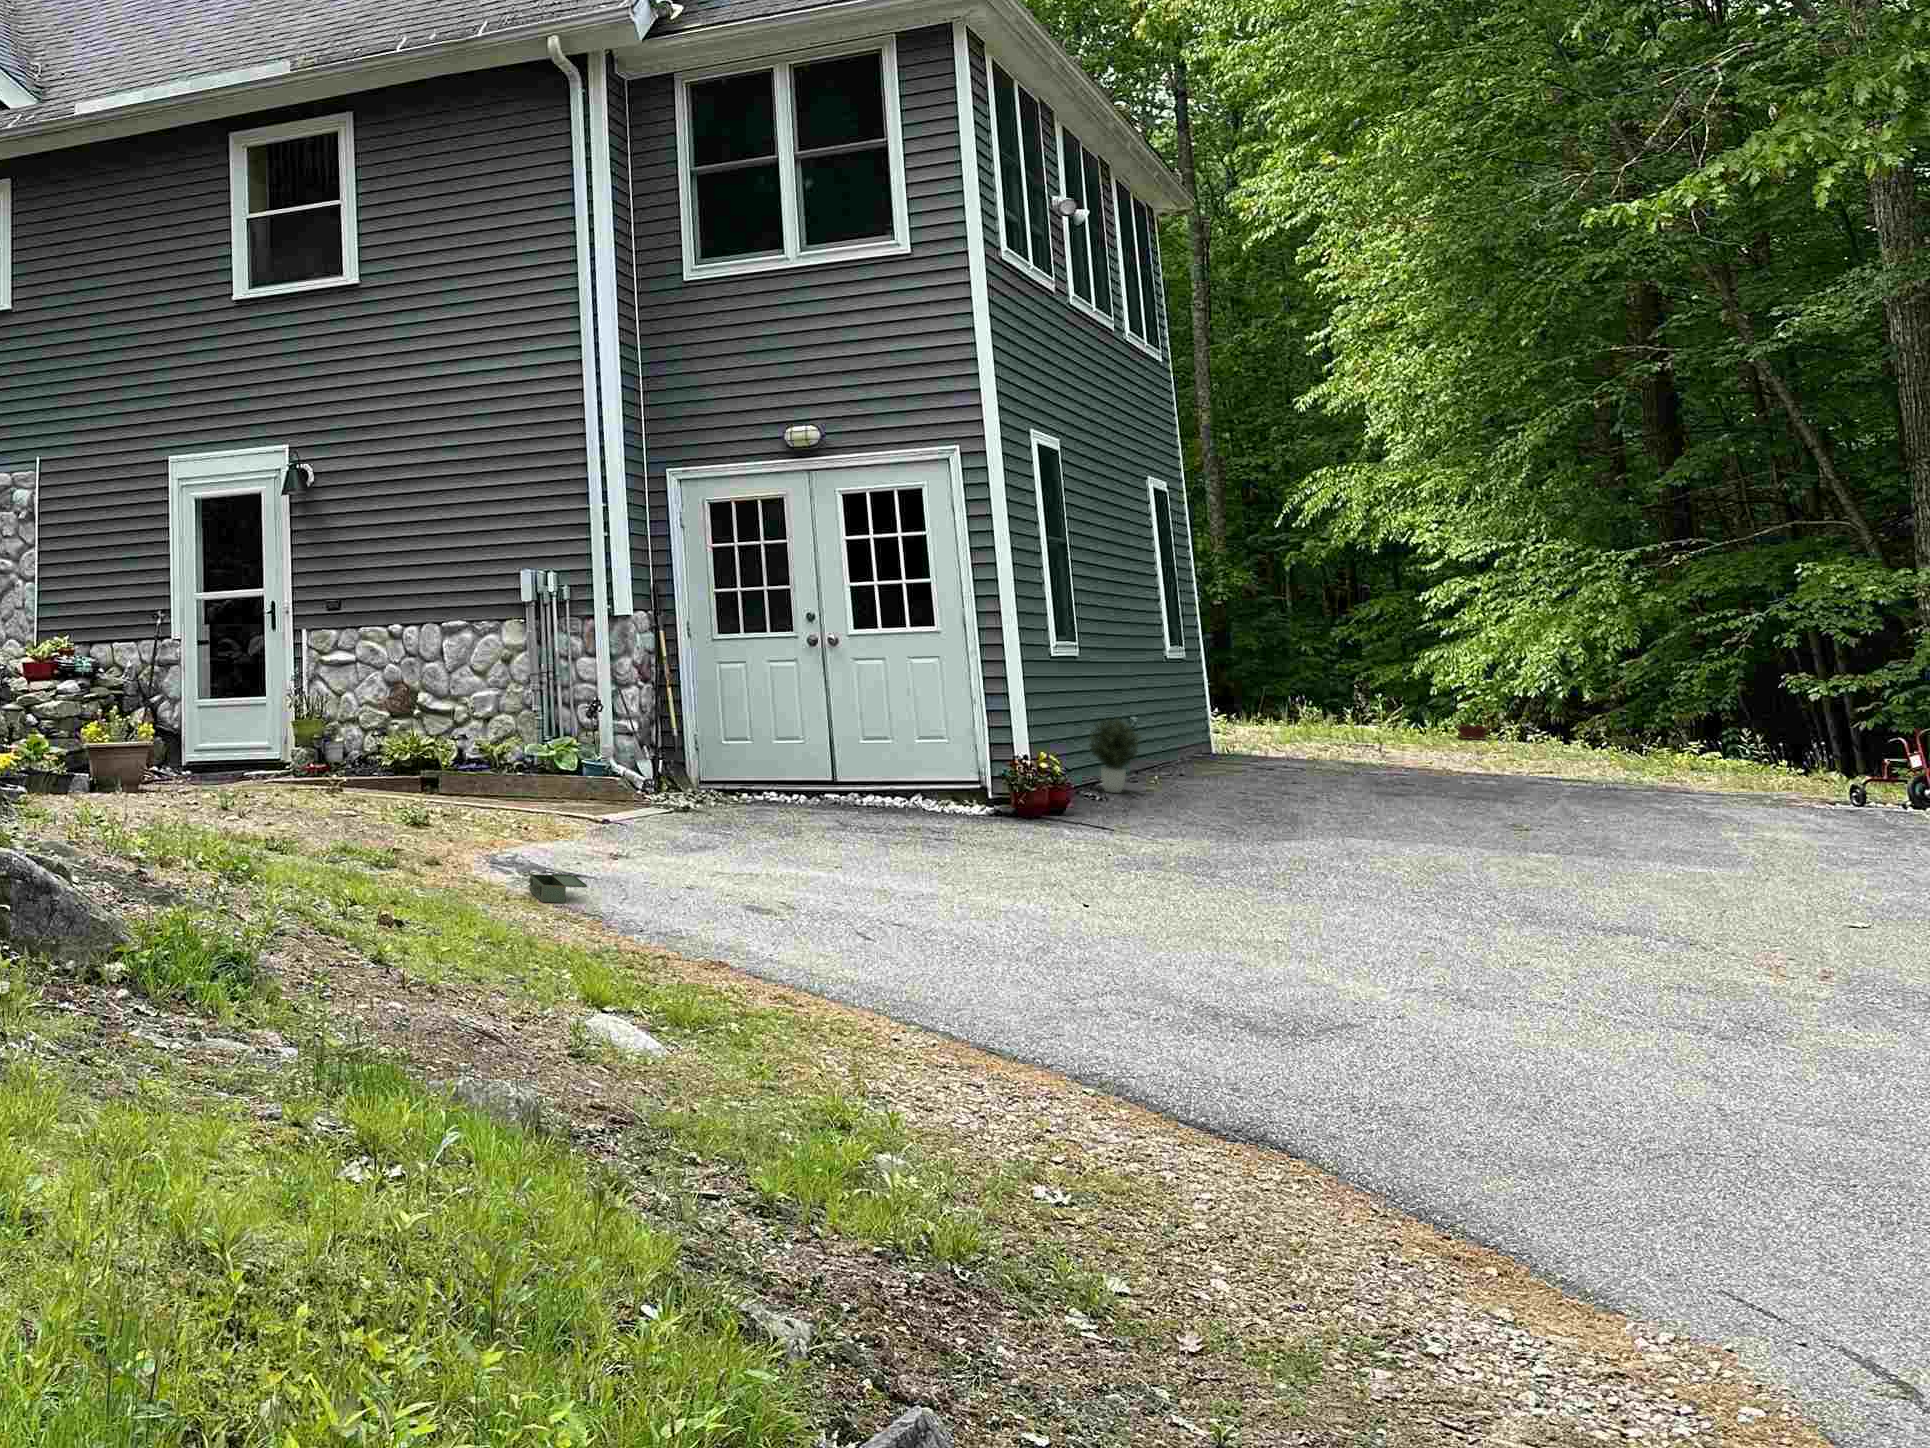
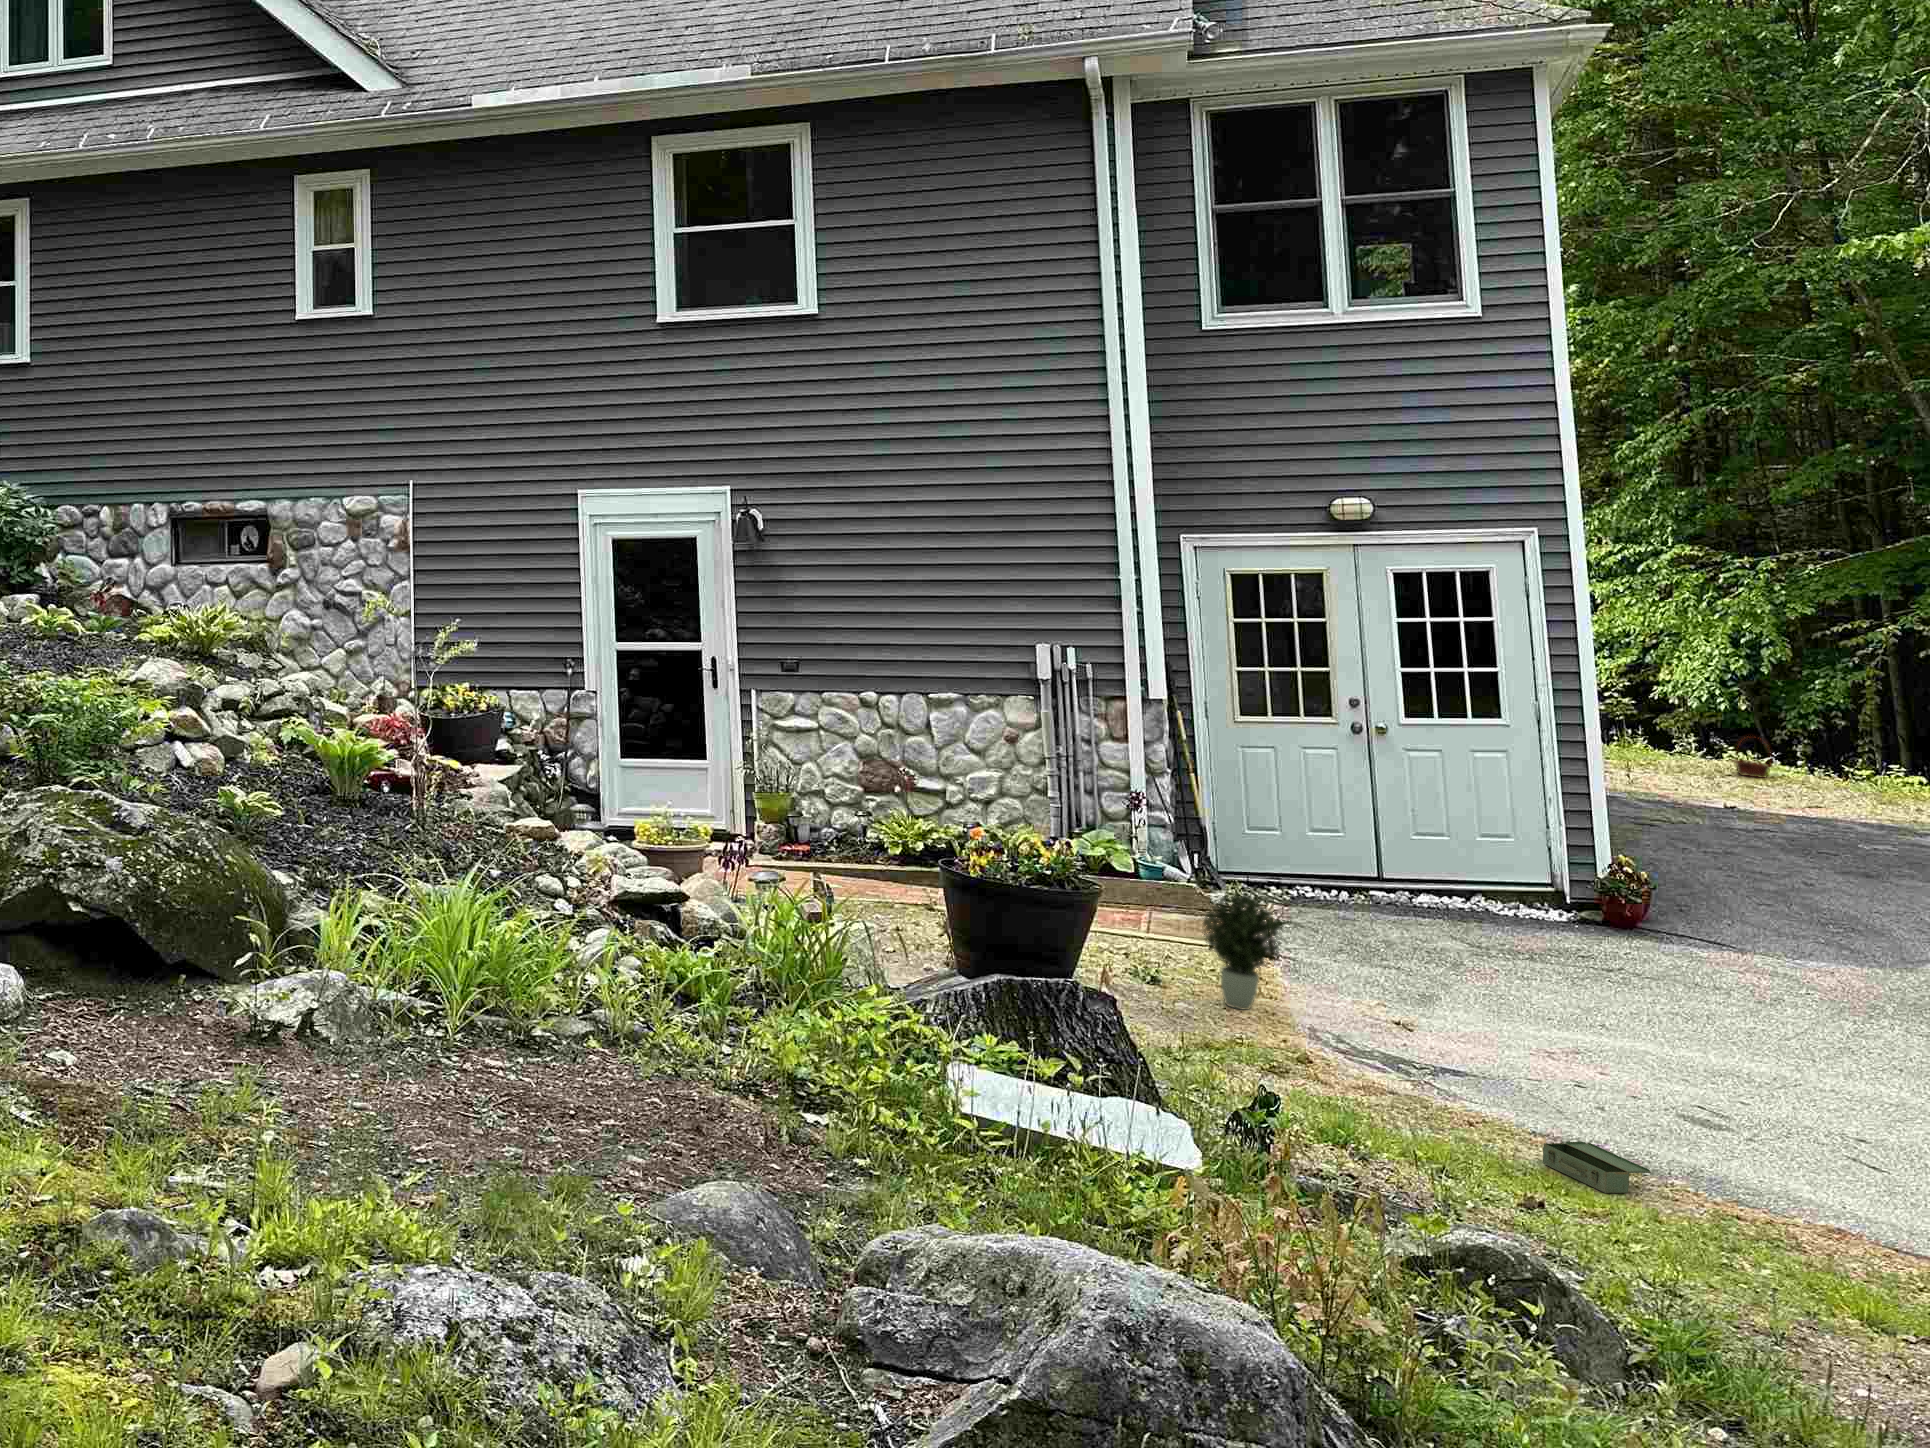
potted plant: present [1088,719,1141,793] -> present [1203,894,1285,1010]

